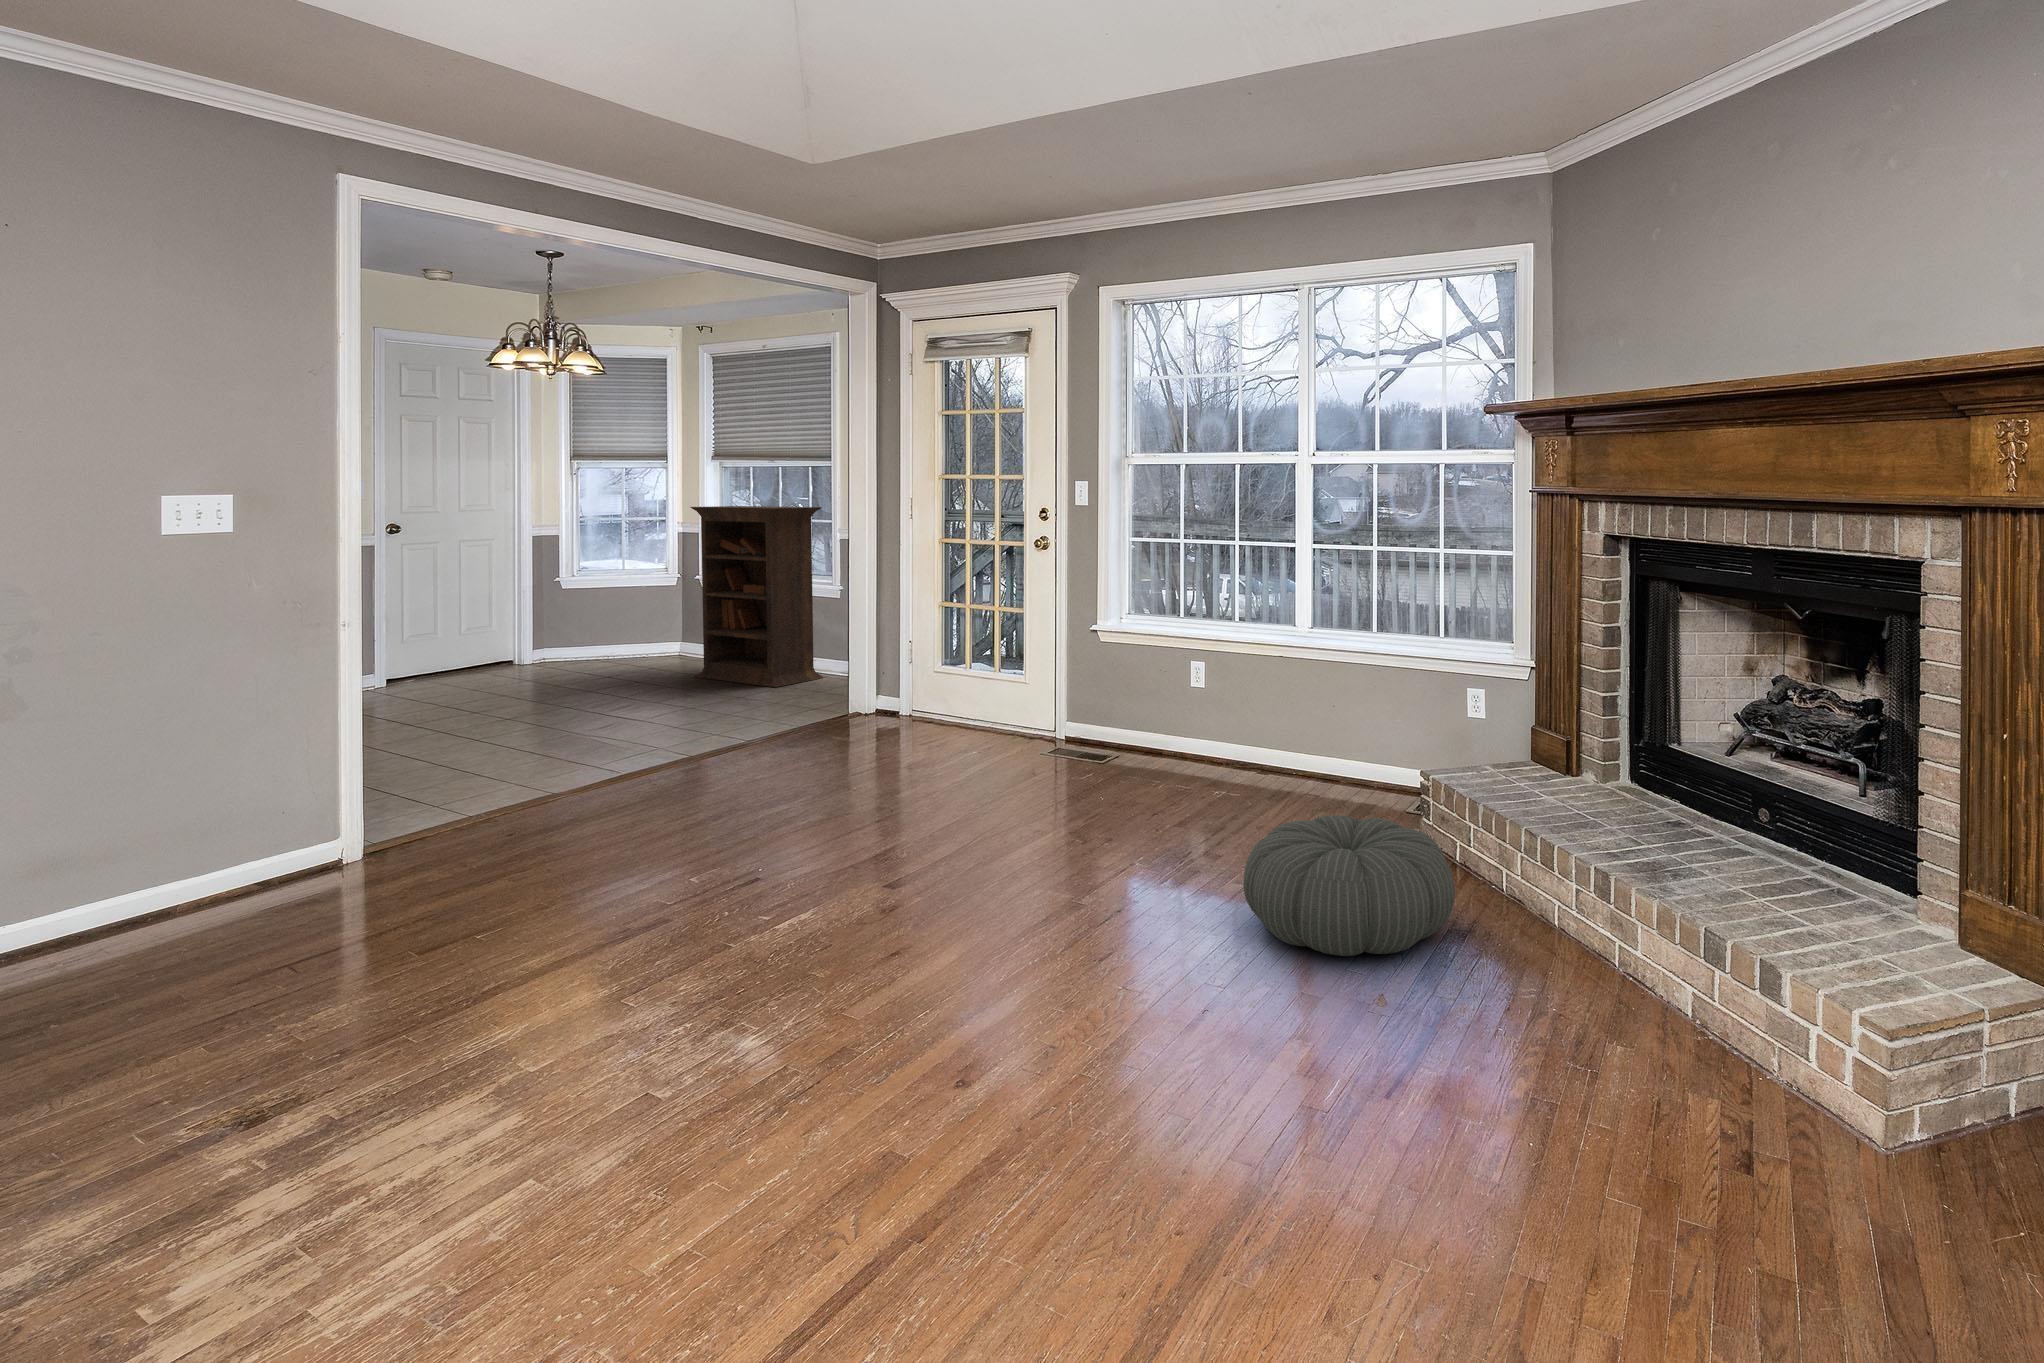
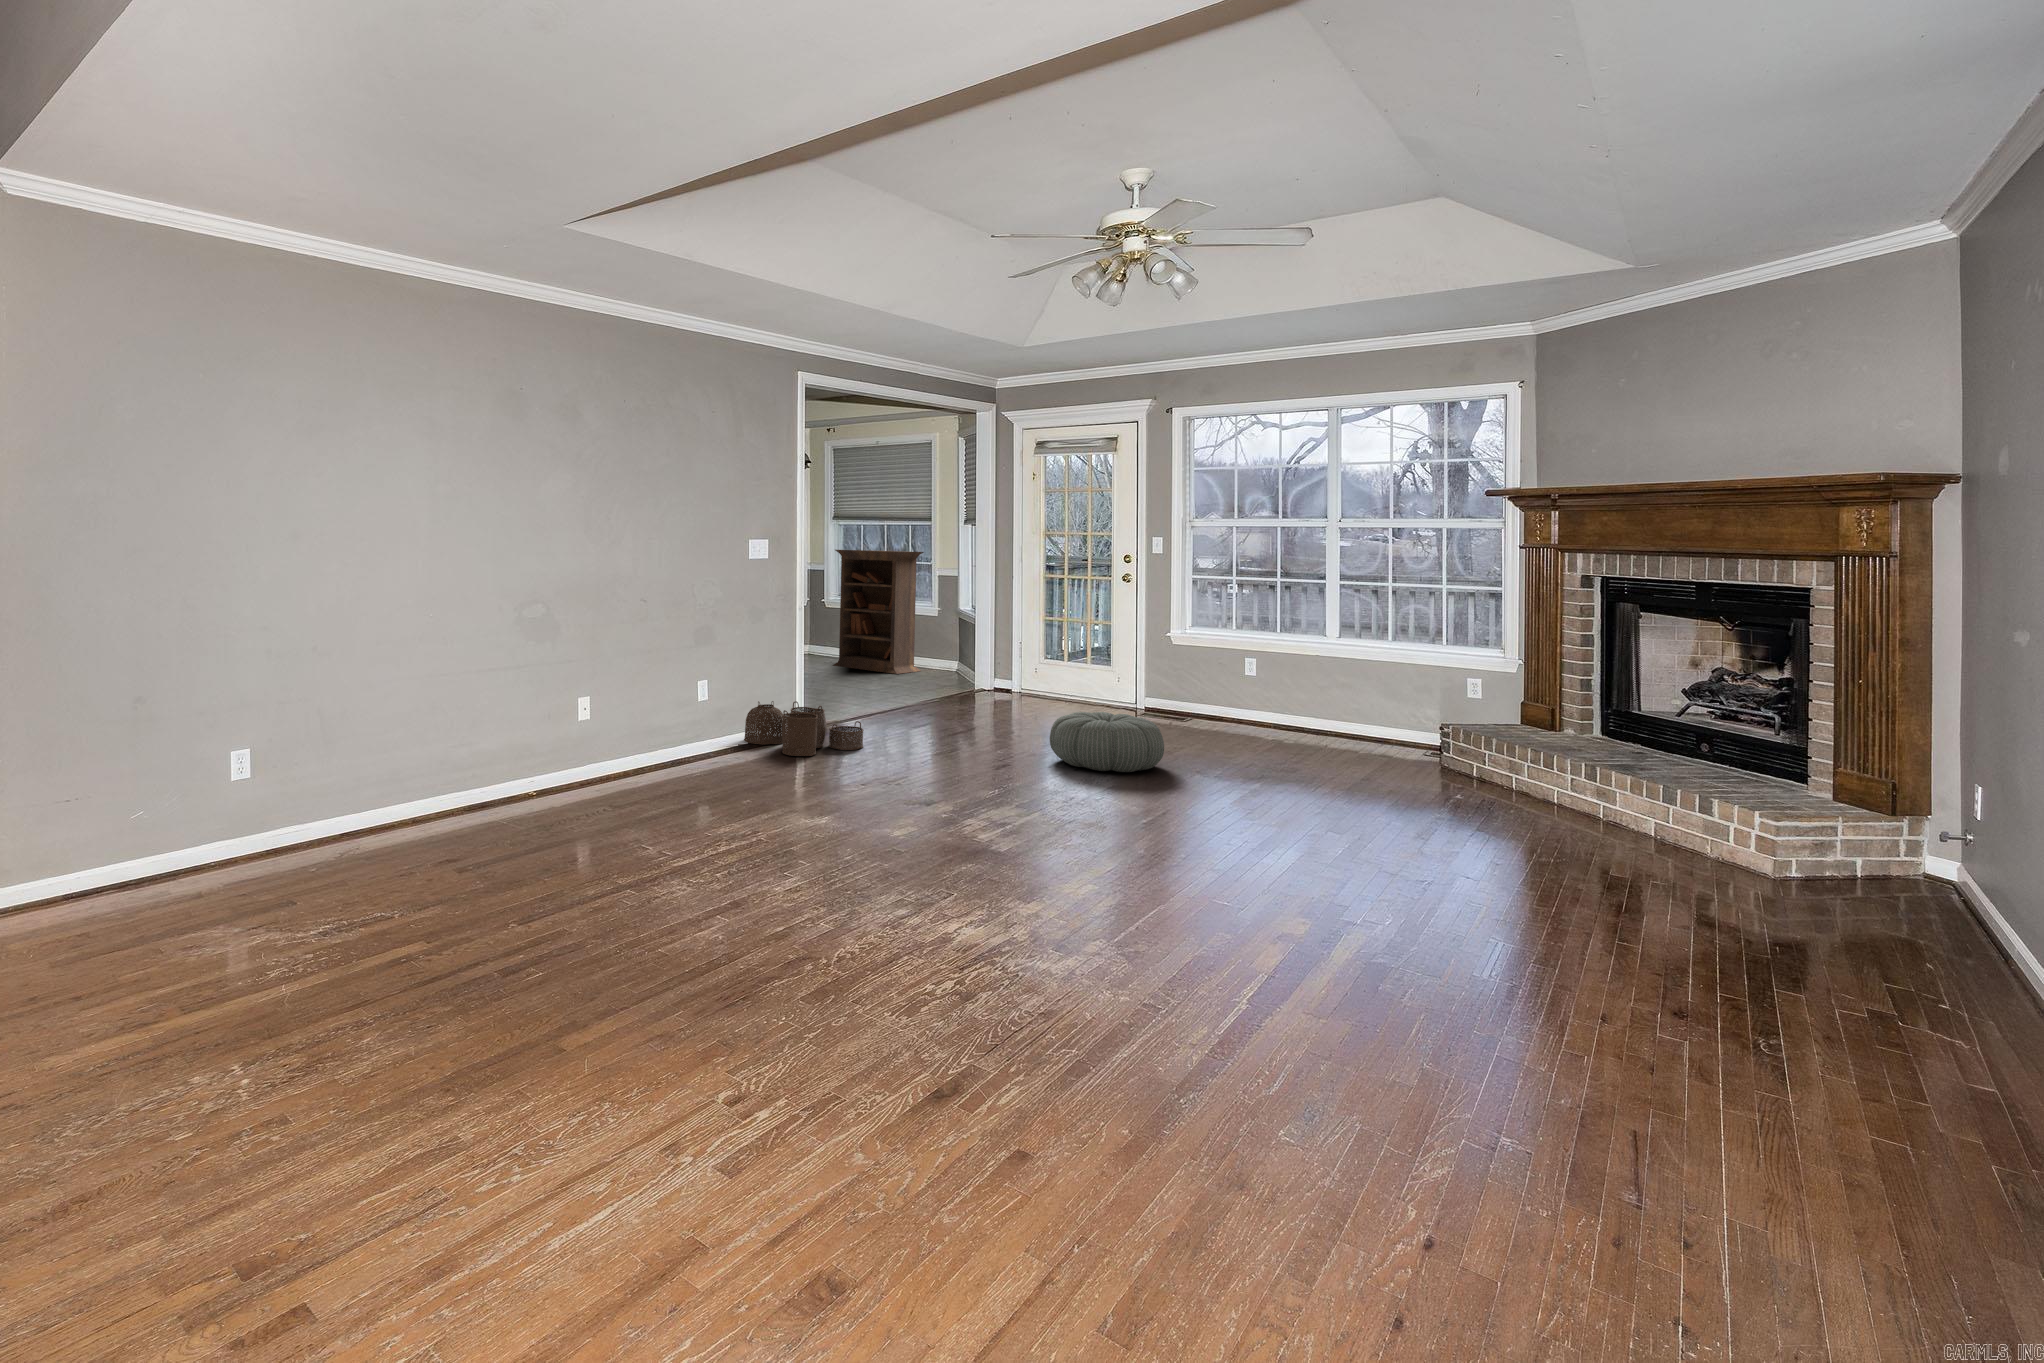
pouf: present [1244,815,1455,956] -> present [1050,712,1164,772]
woven basket: none [135,832,408,970] -> present [744,701,864,756]

